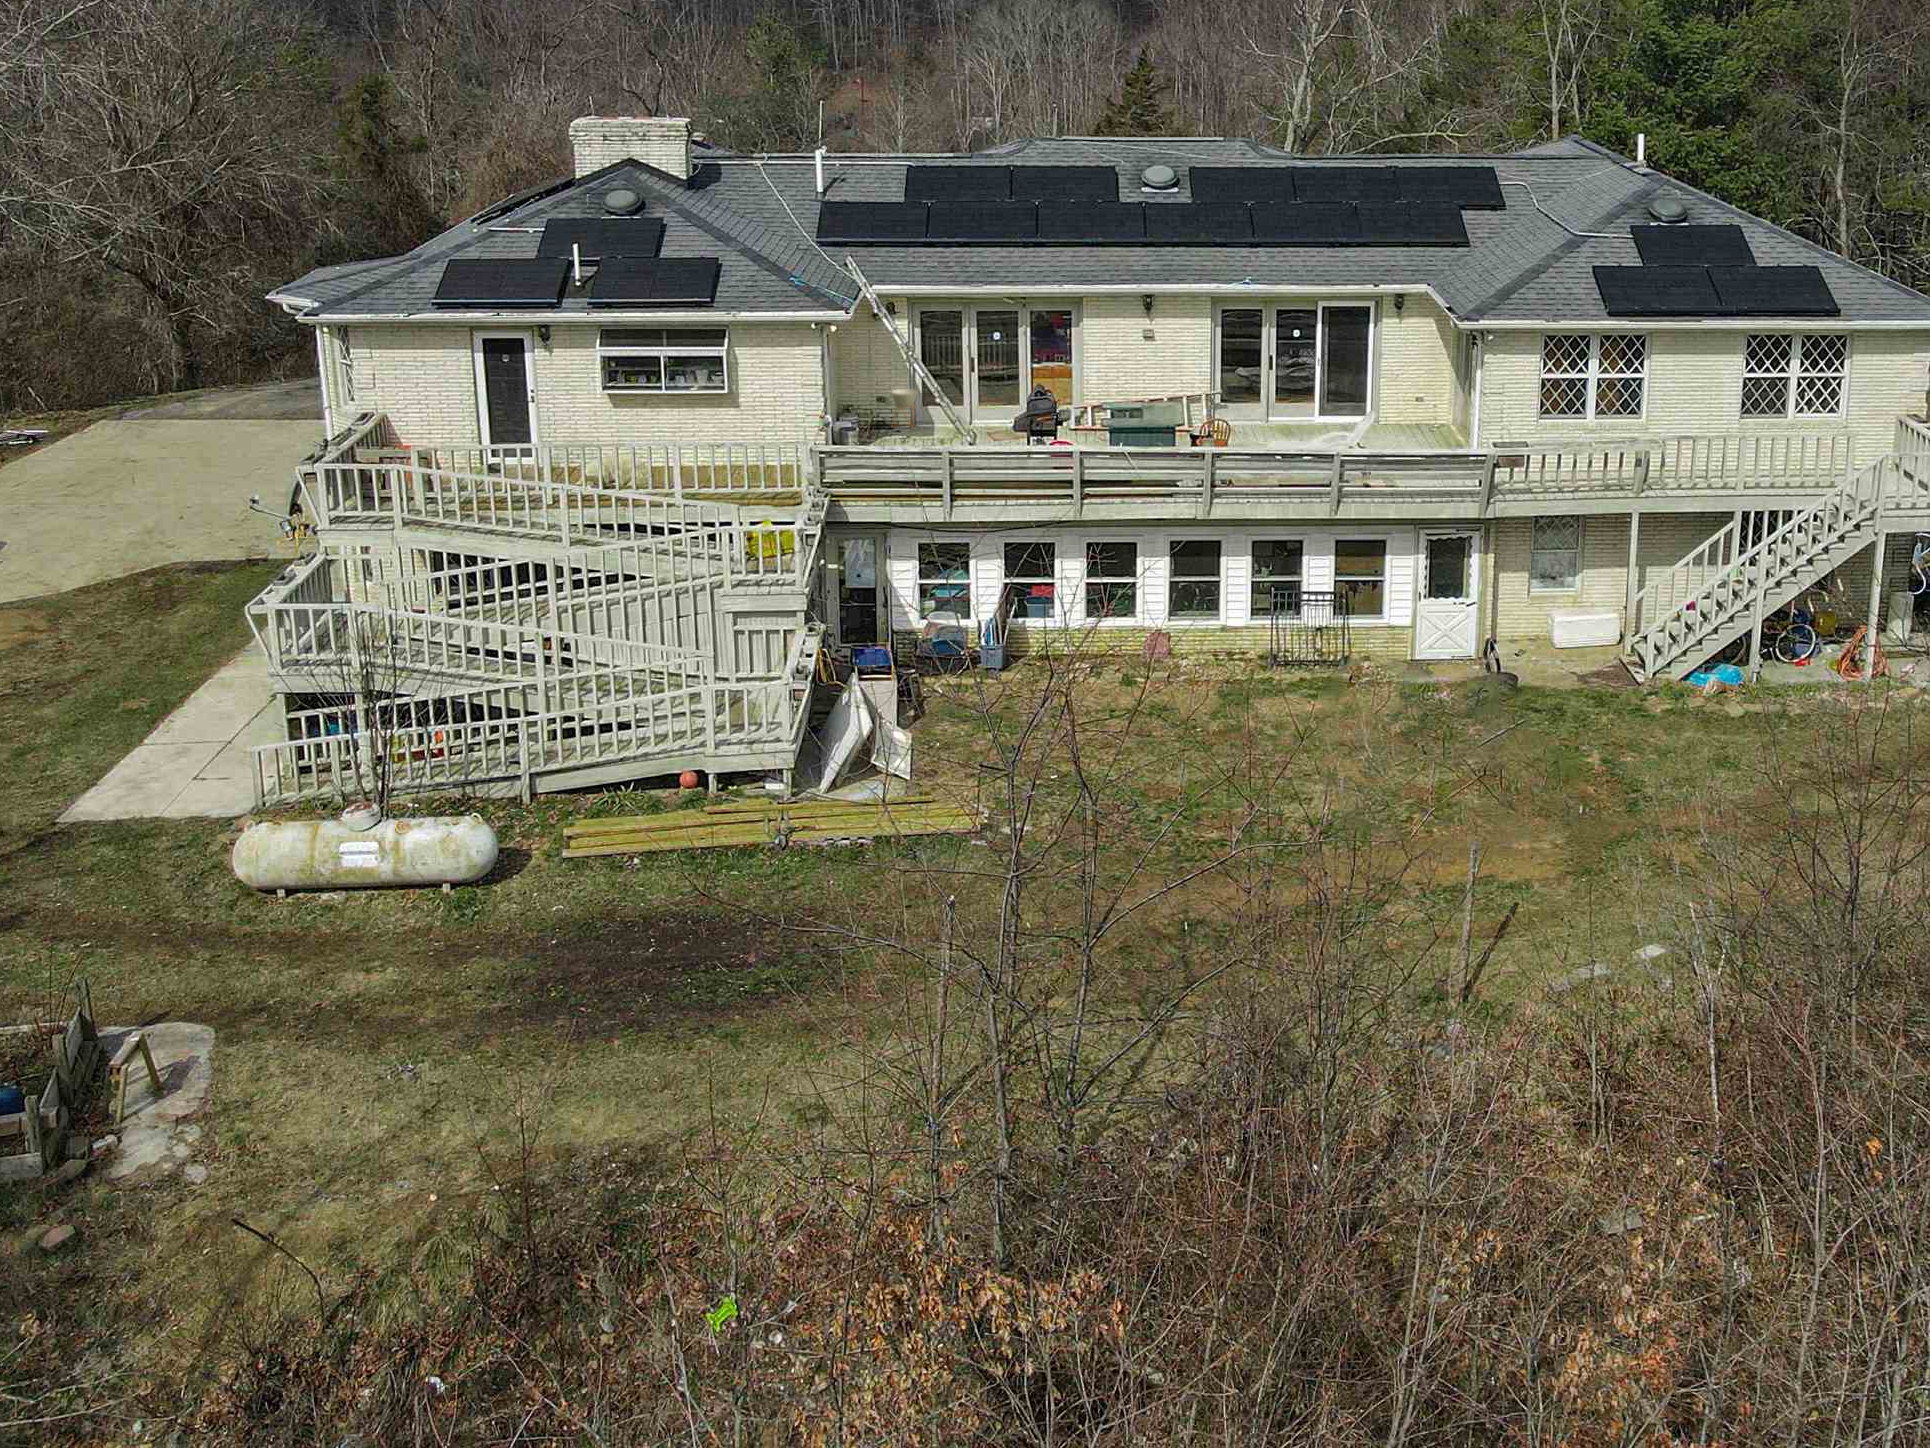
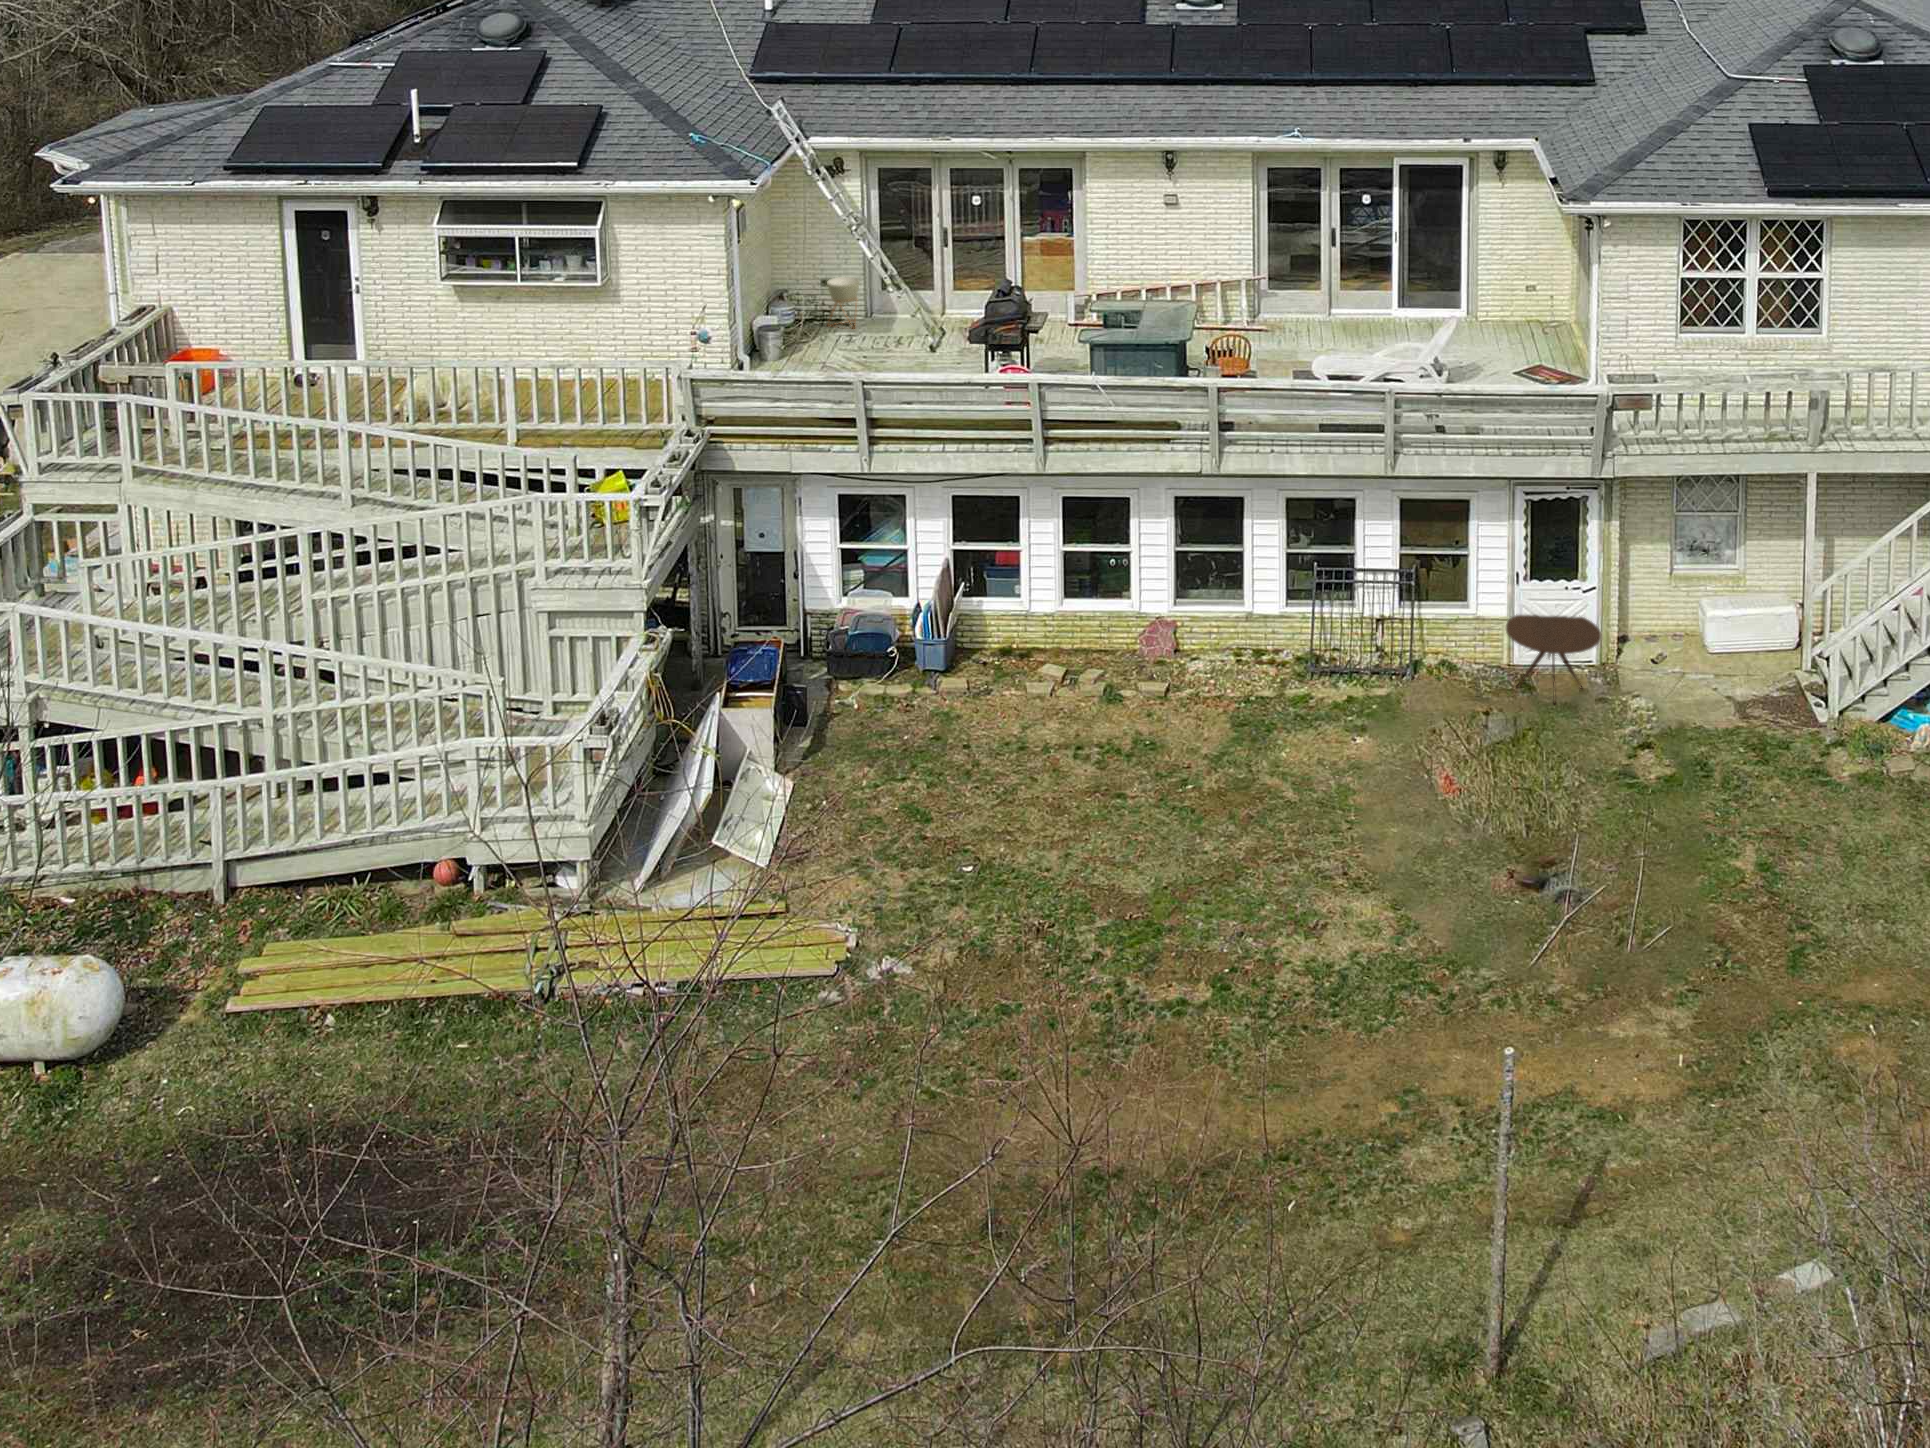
round table: none [1419,619,1488,683] -> present [1506,615,1601,703]

